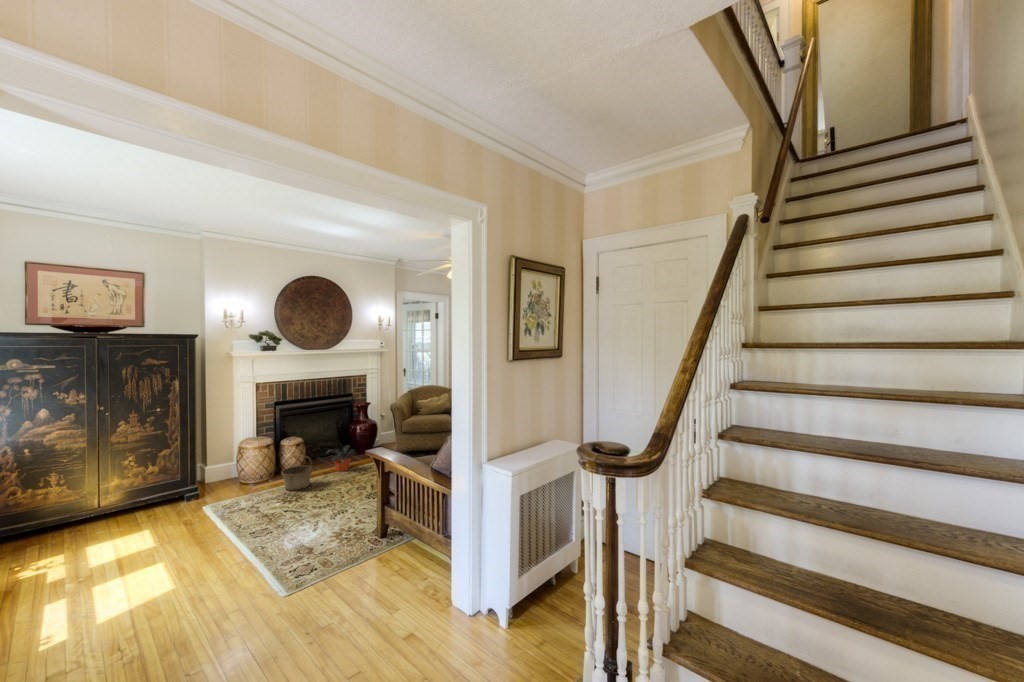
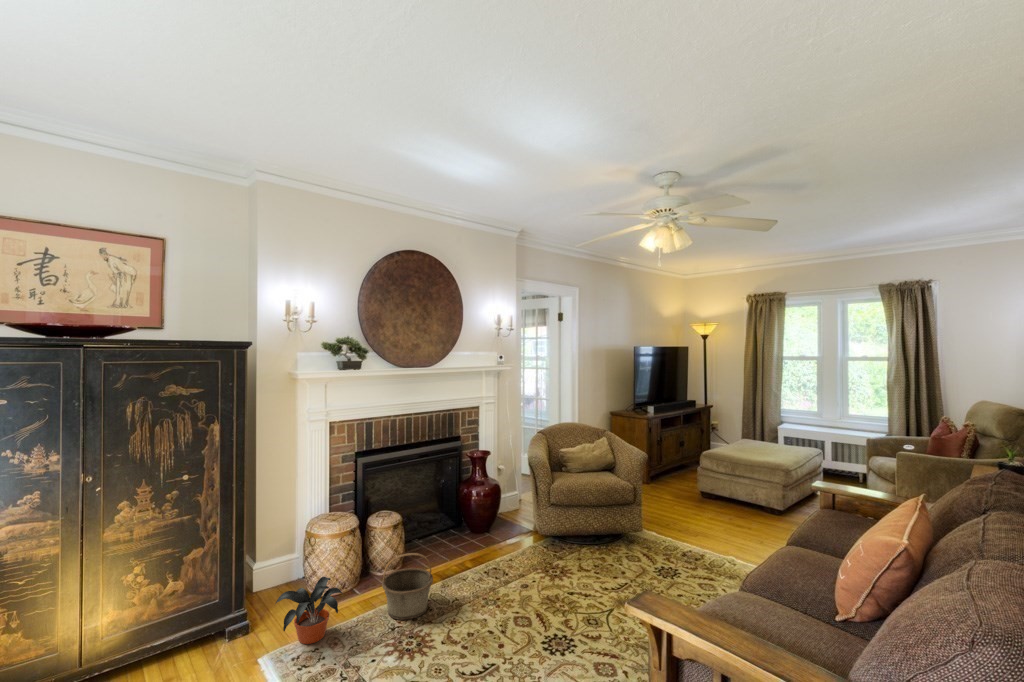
potted plant: present [328,445,355,471] -> present [275,577,343,644]

